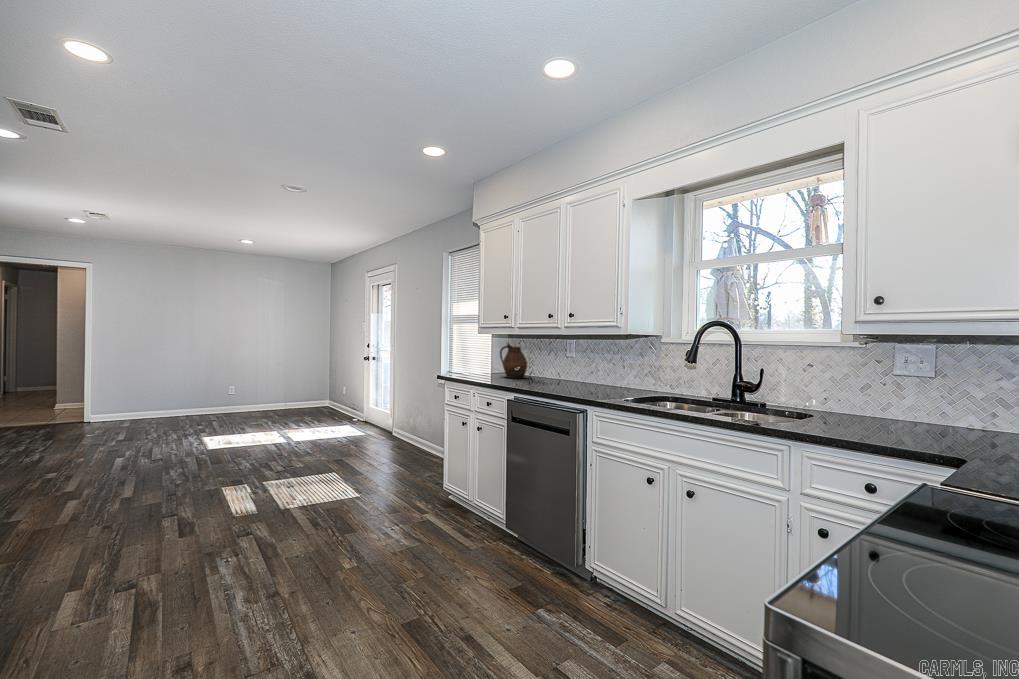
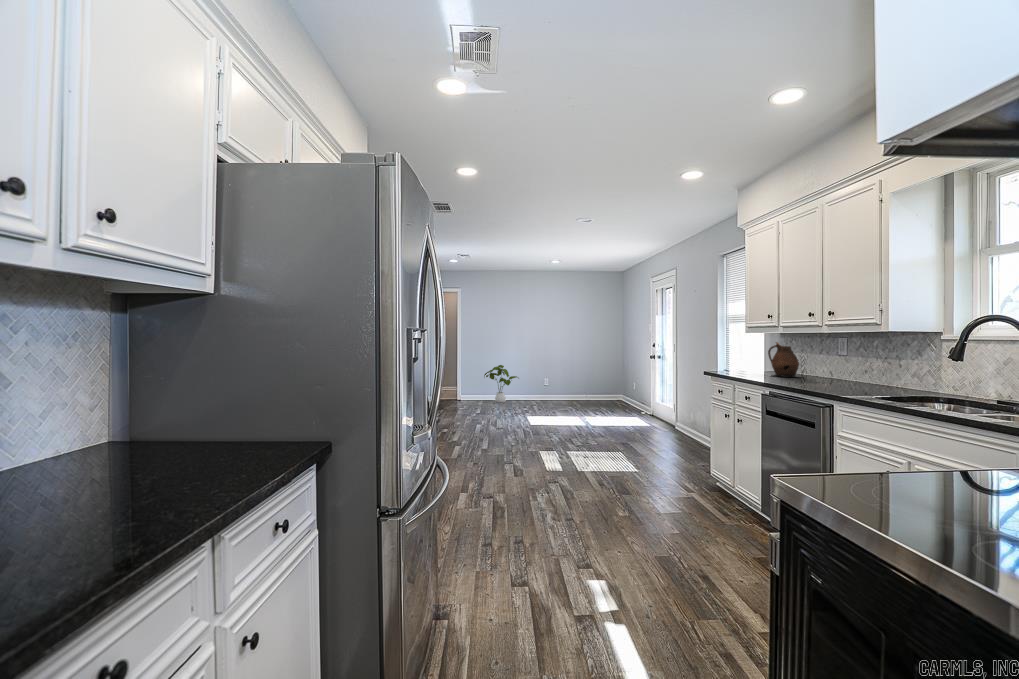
house plant: none [134,371,191,420] -> present [484,365,517,402]

